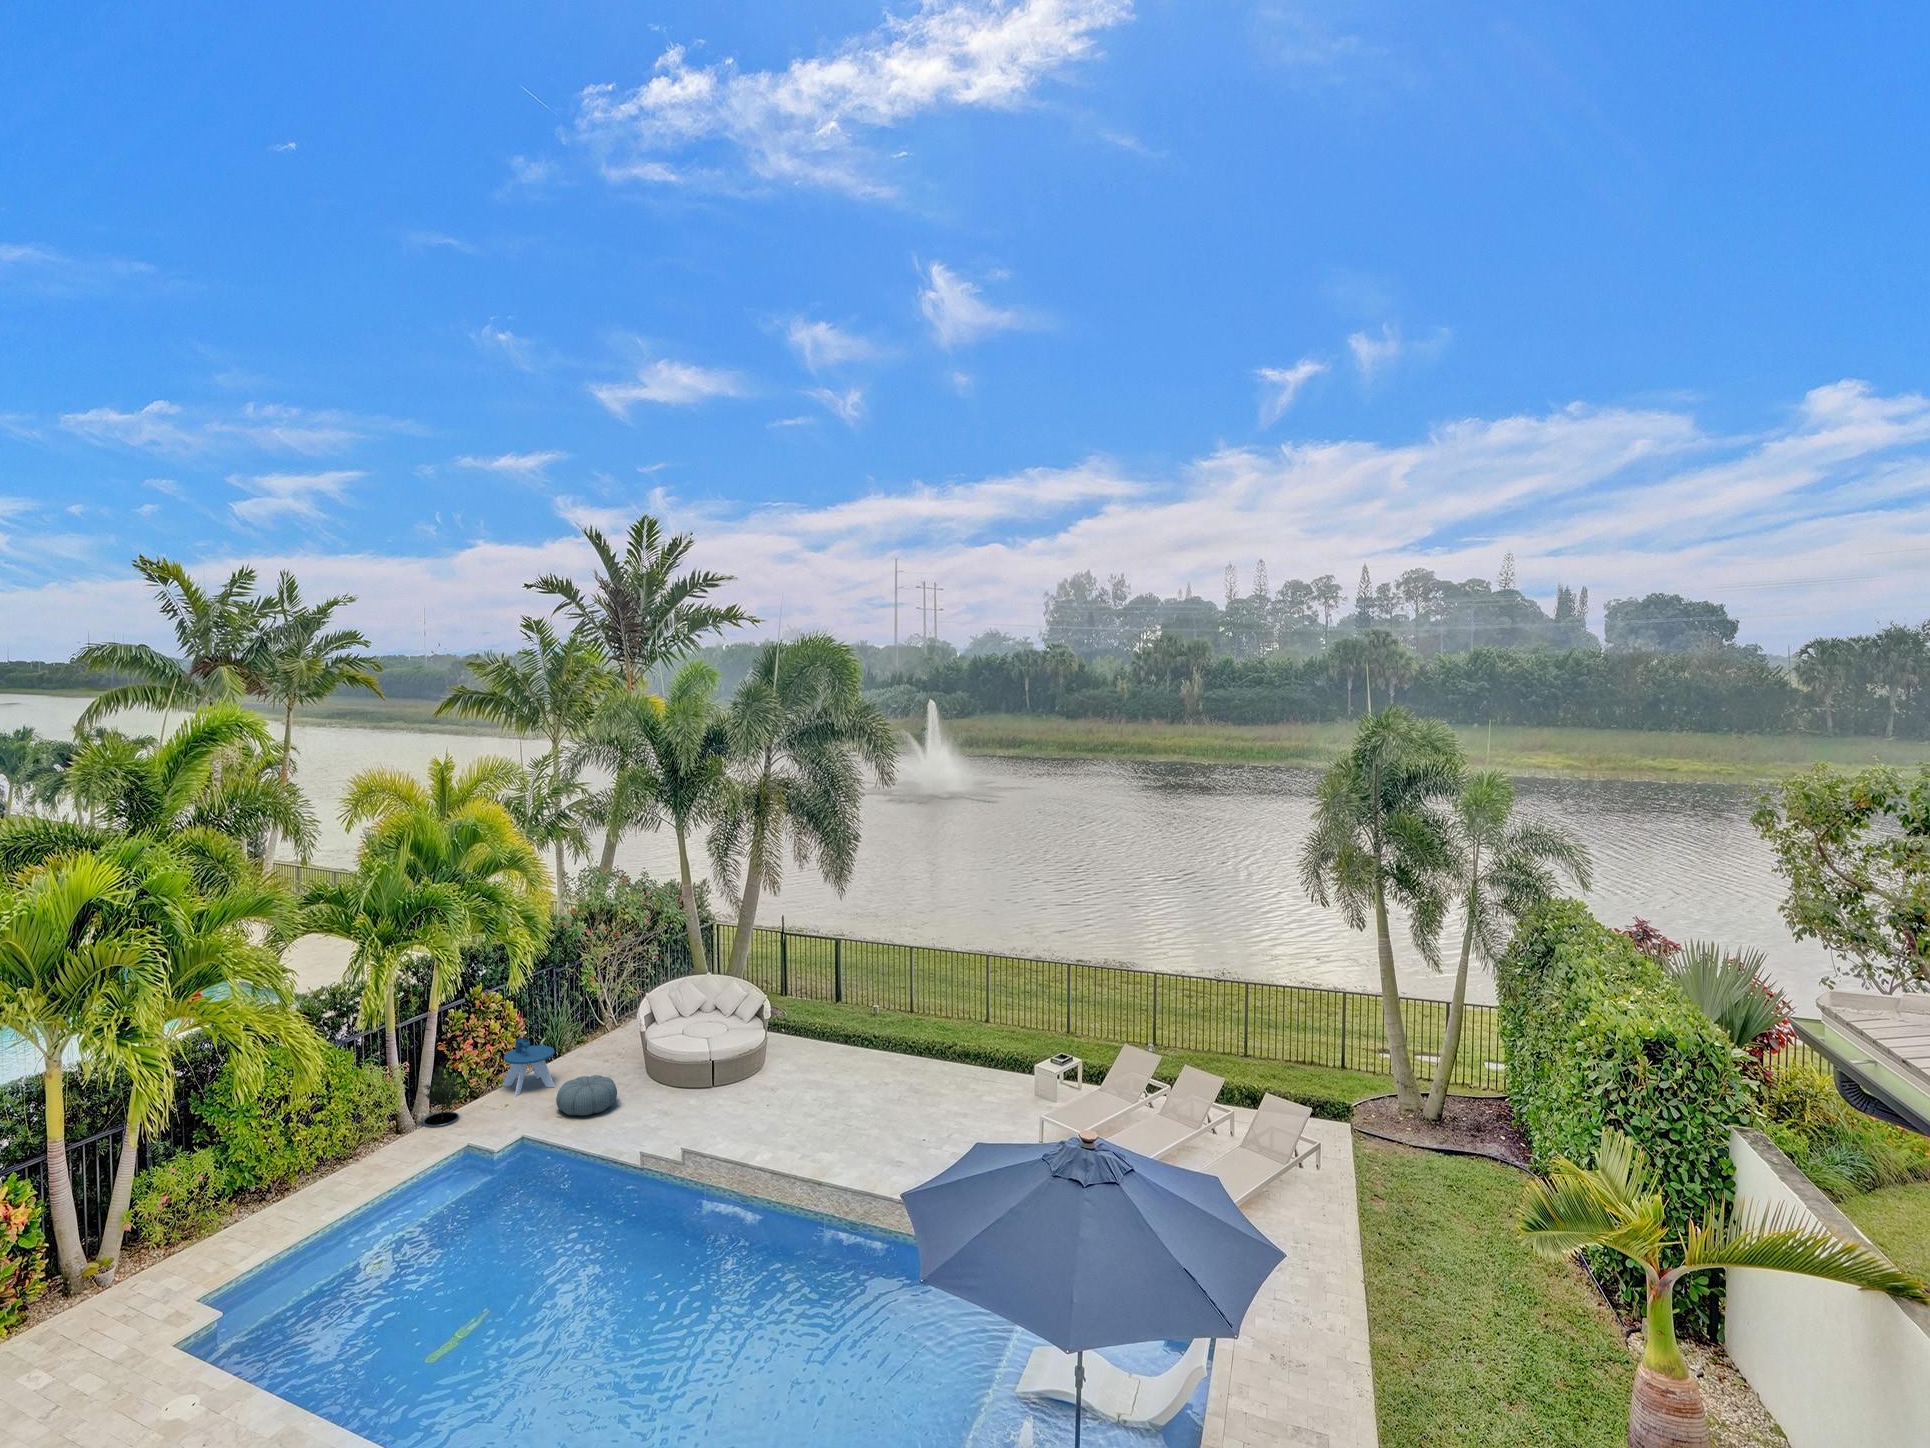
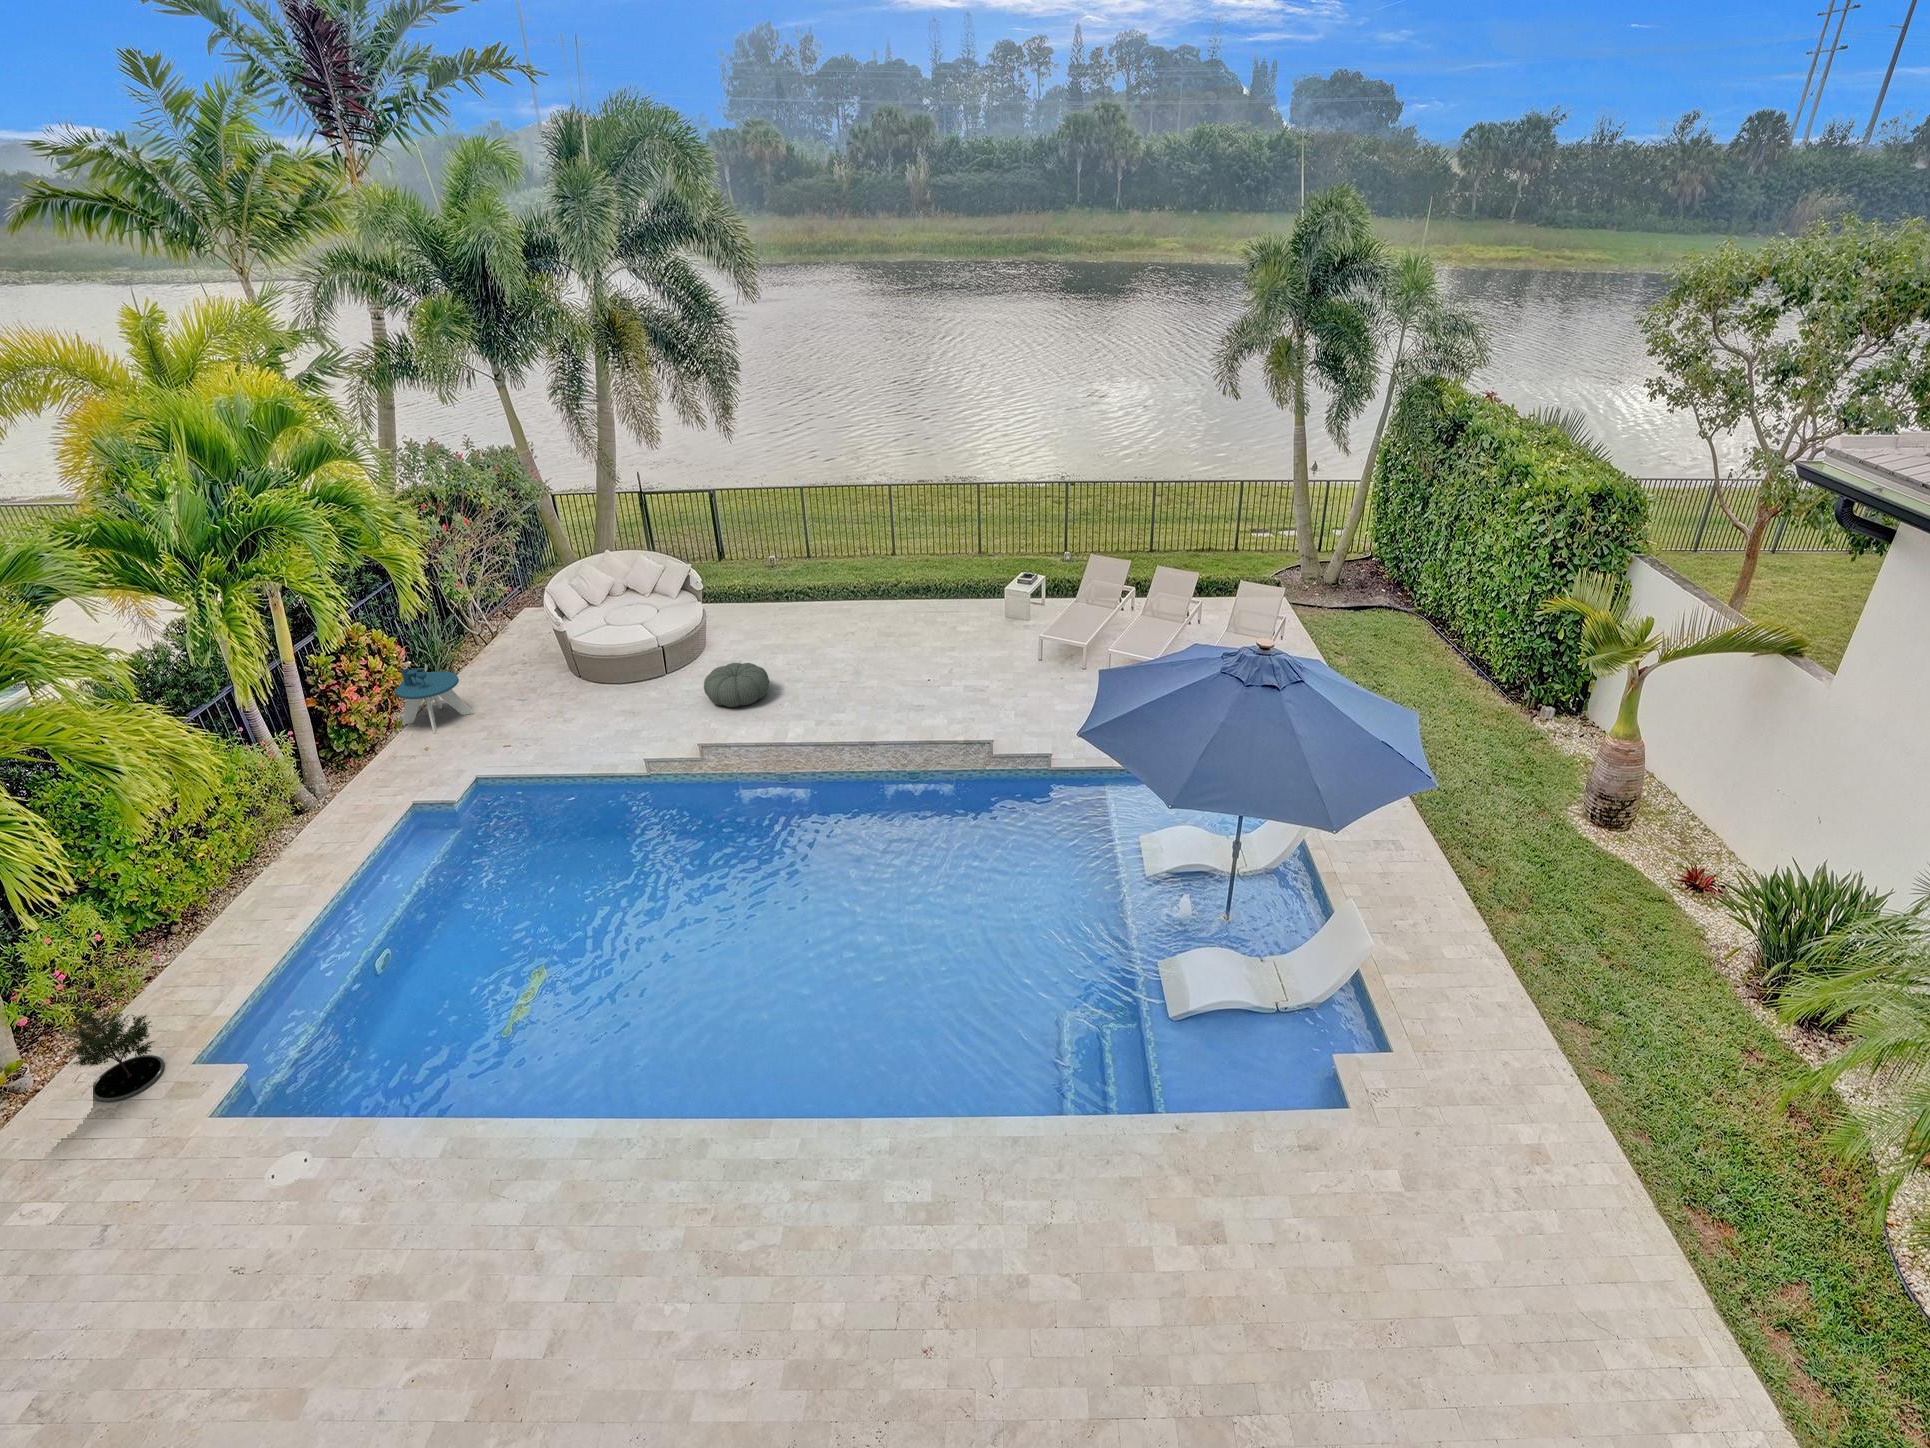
potted tree: present [423,1067,464,1127] -> present [60,1001,165,1102]
pouf: present [556,1075,617,1116] -> present [704,663,769,707]

